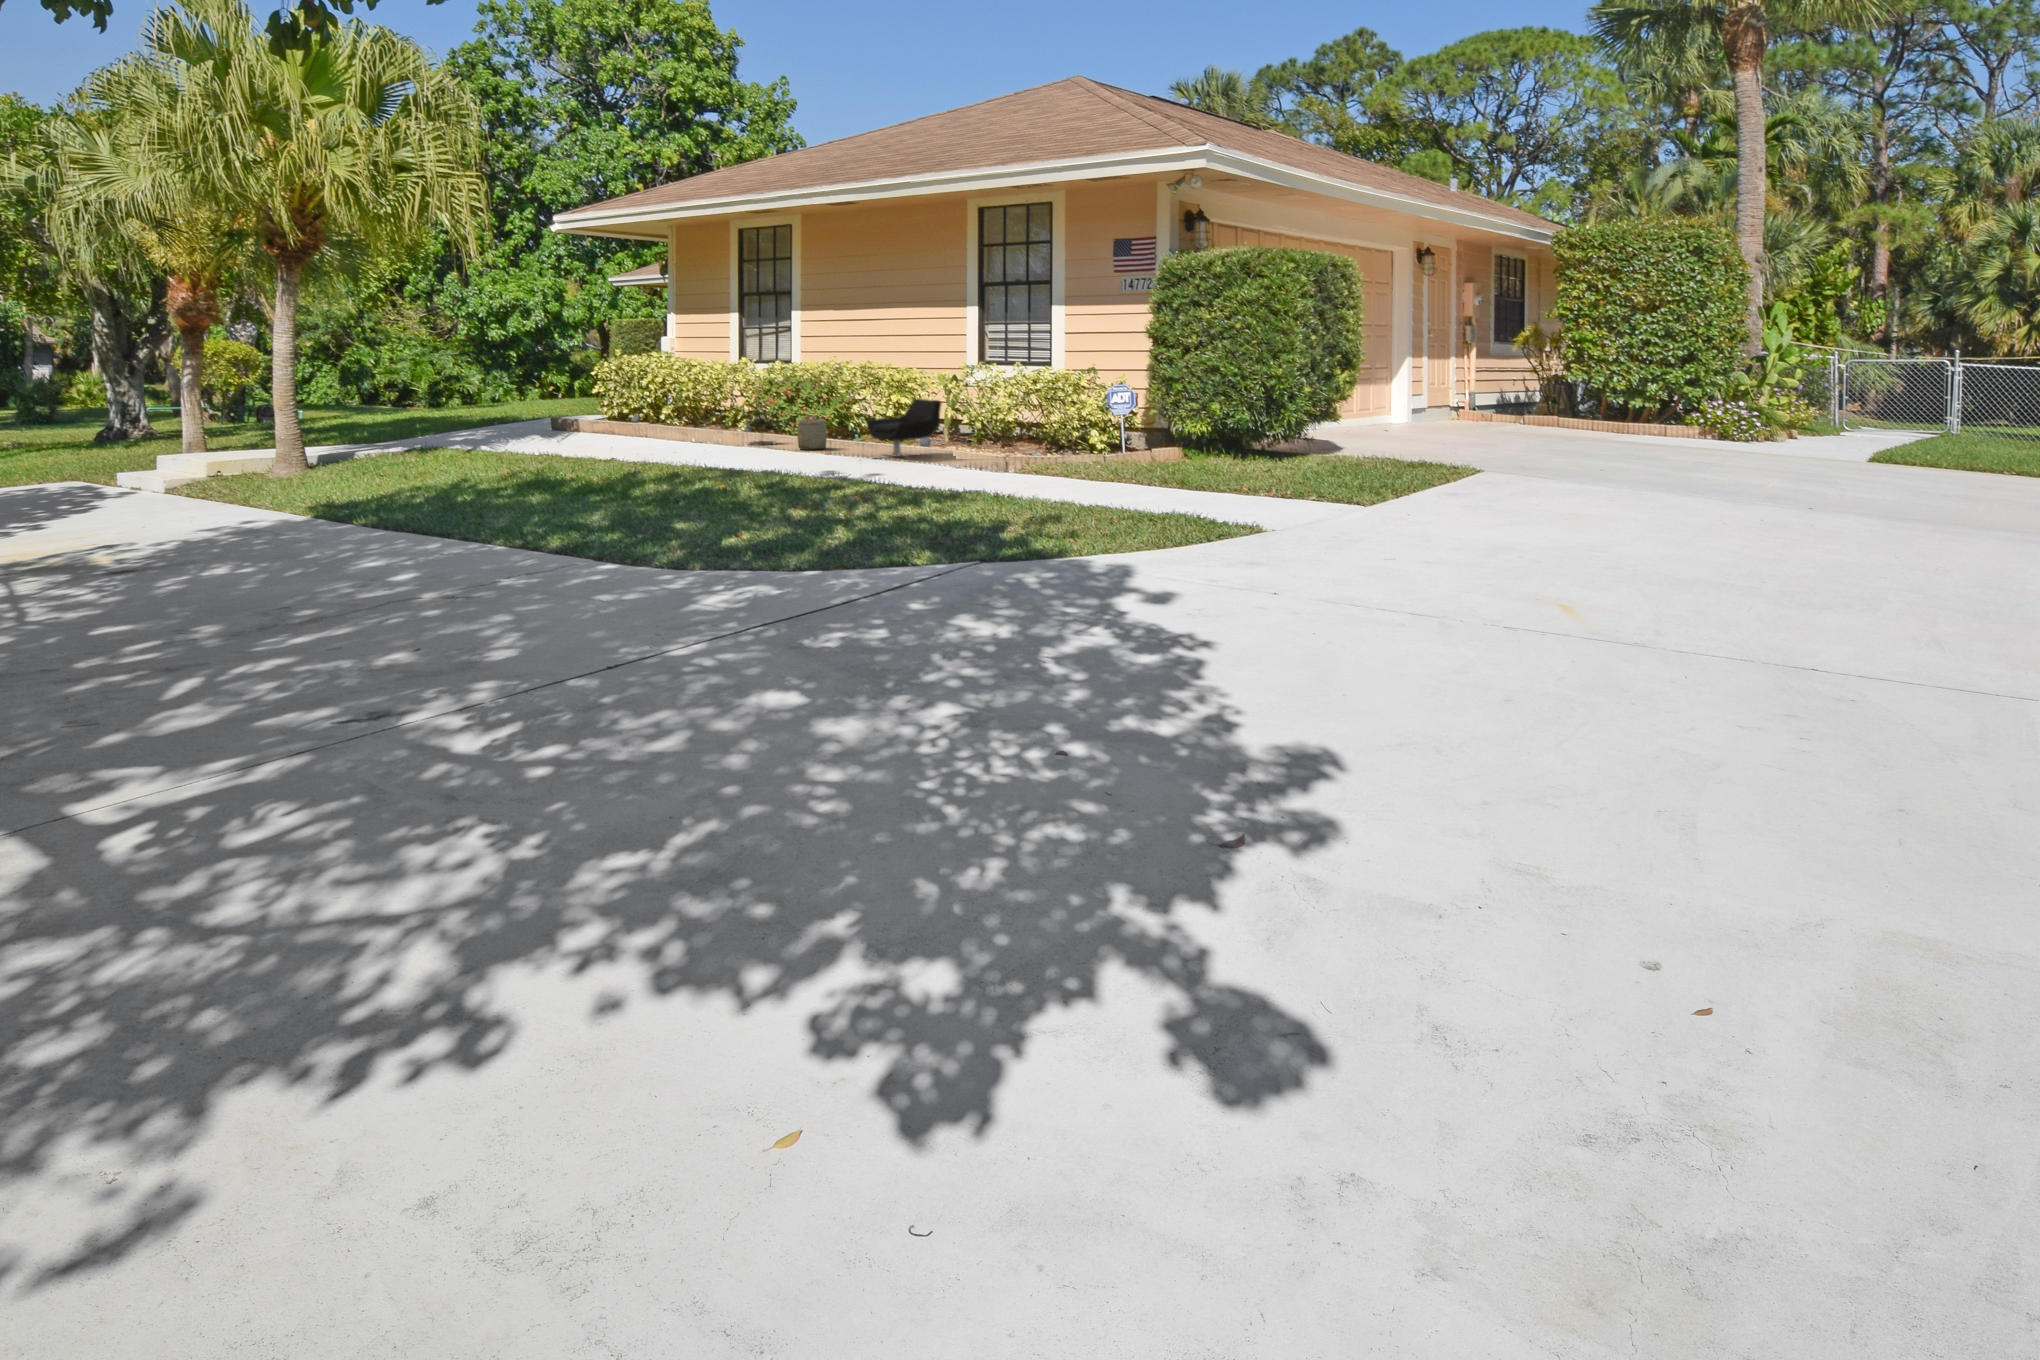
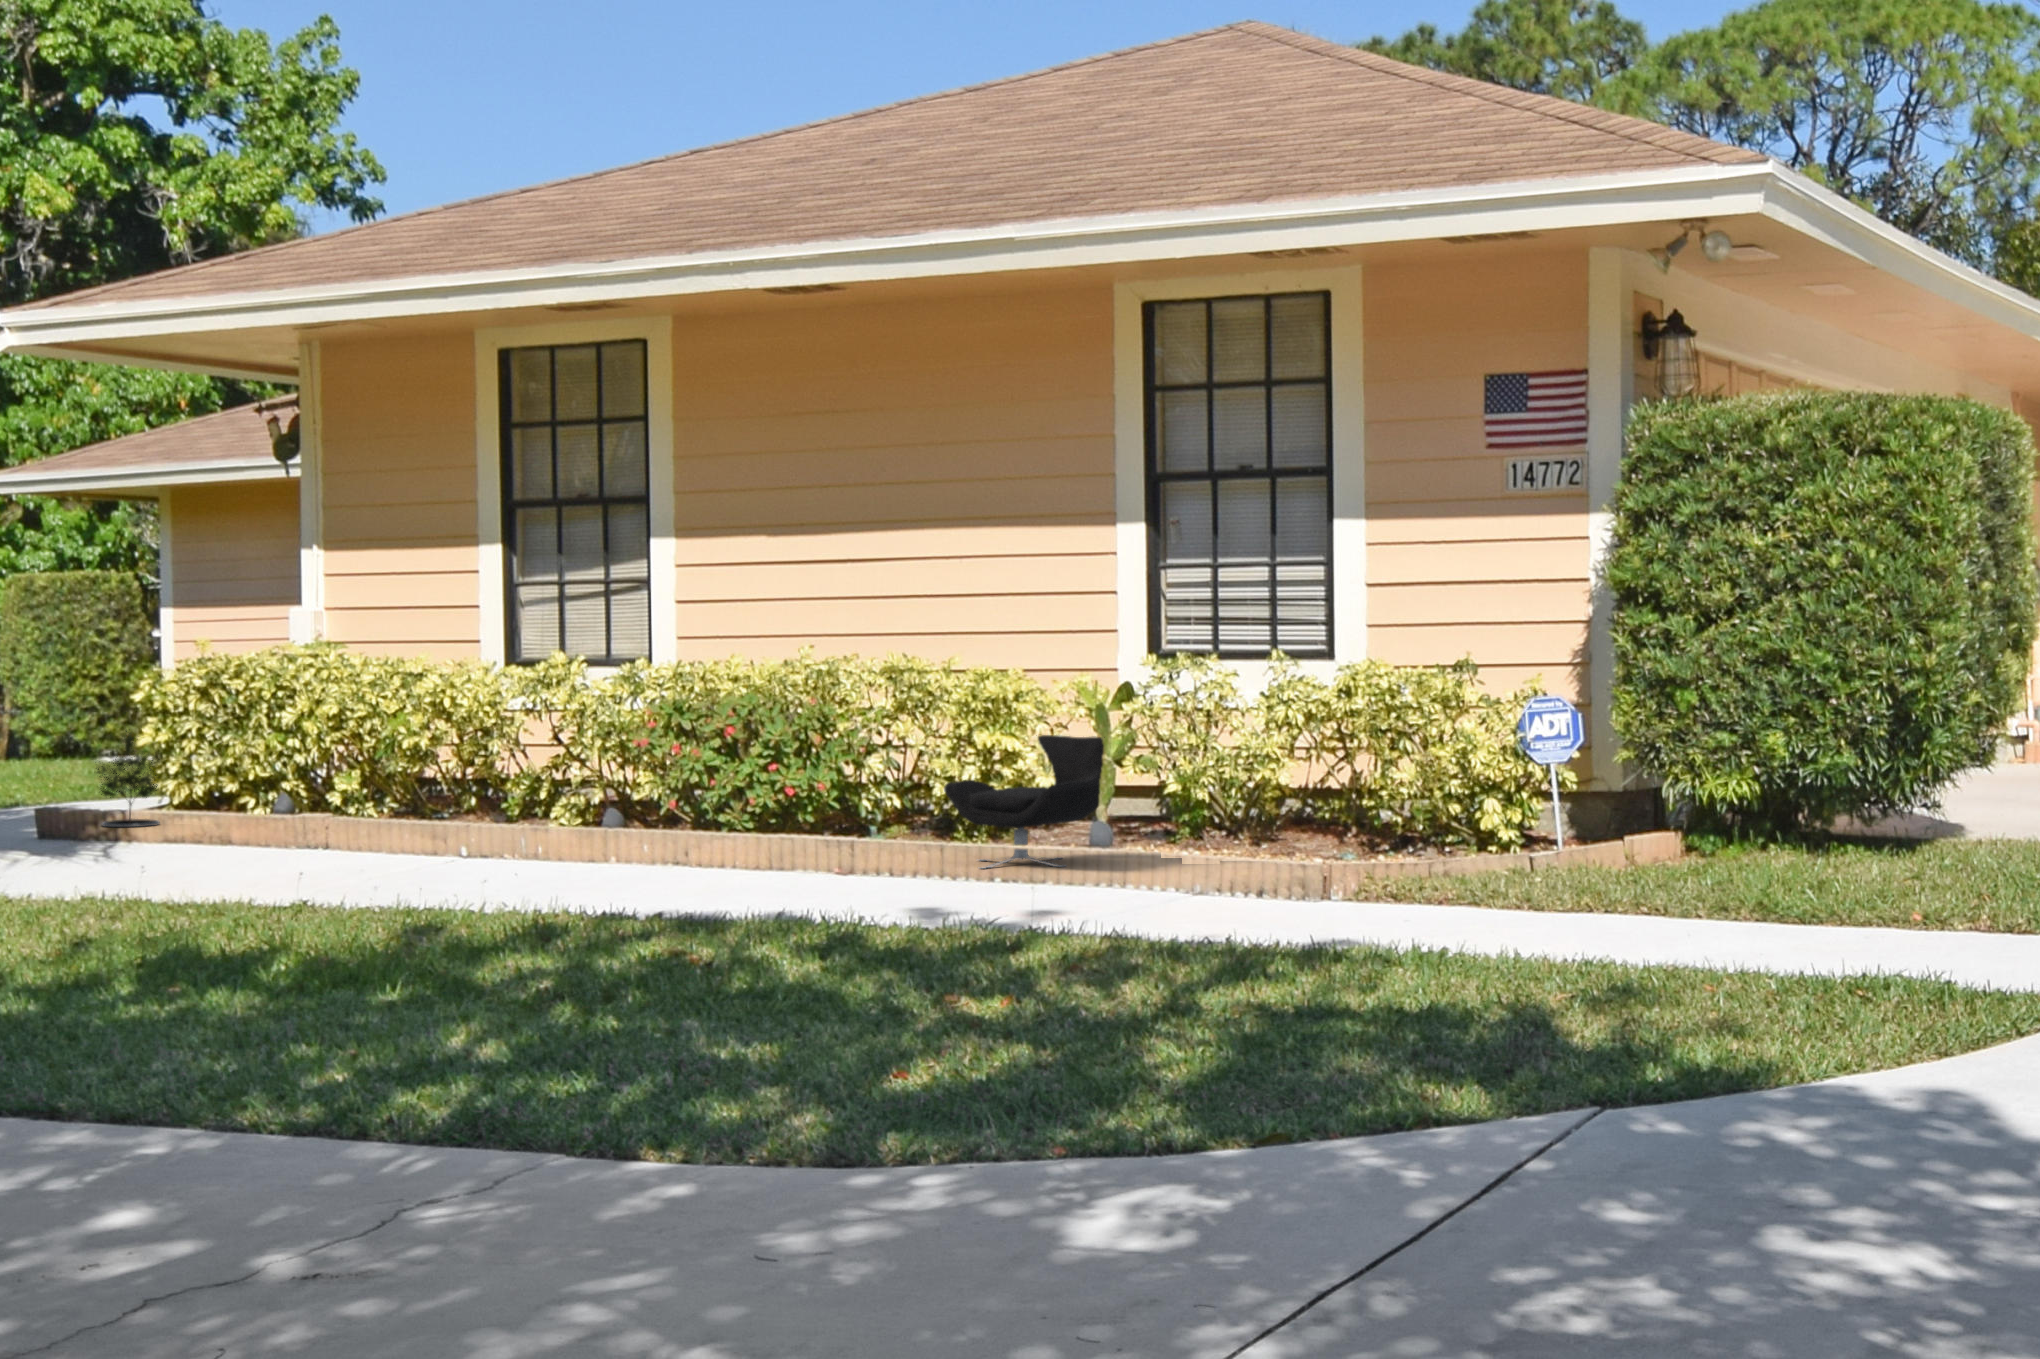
potted tree: present [745,400,776,445] -> present [95,729,160,827]
basket: present [797,415,827,450] -> none [755,776,819,854]

